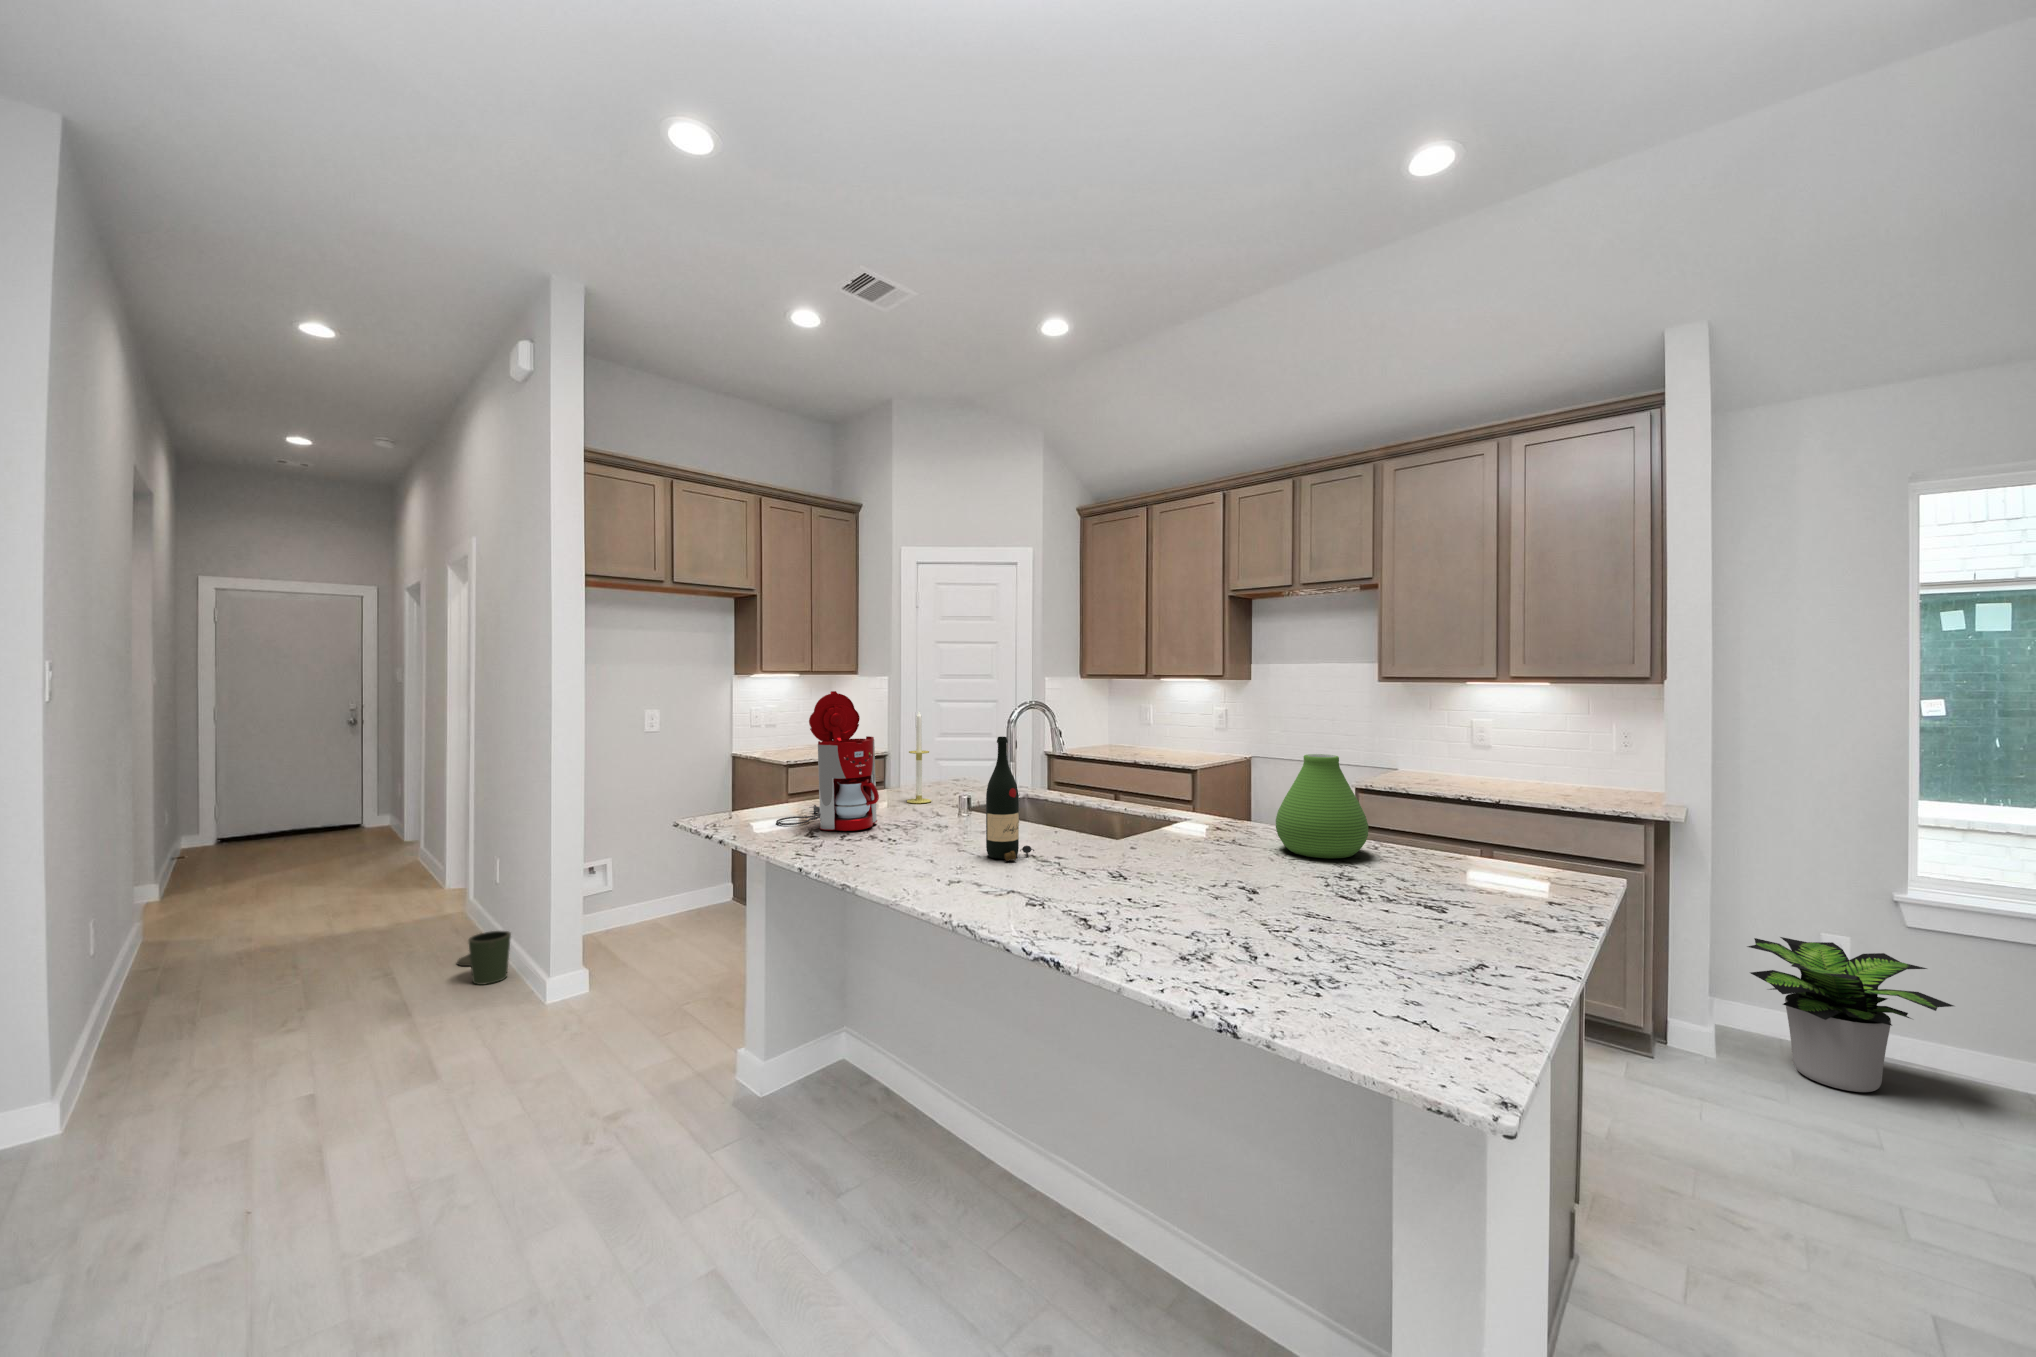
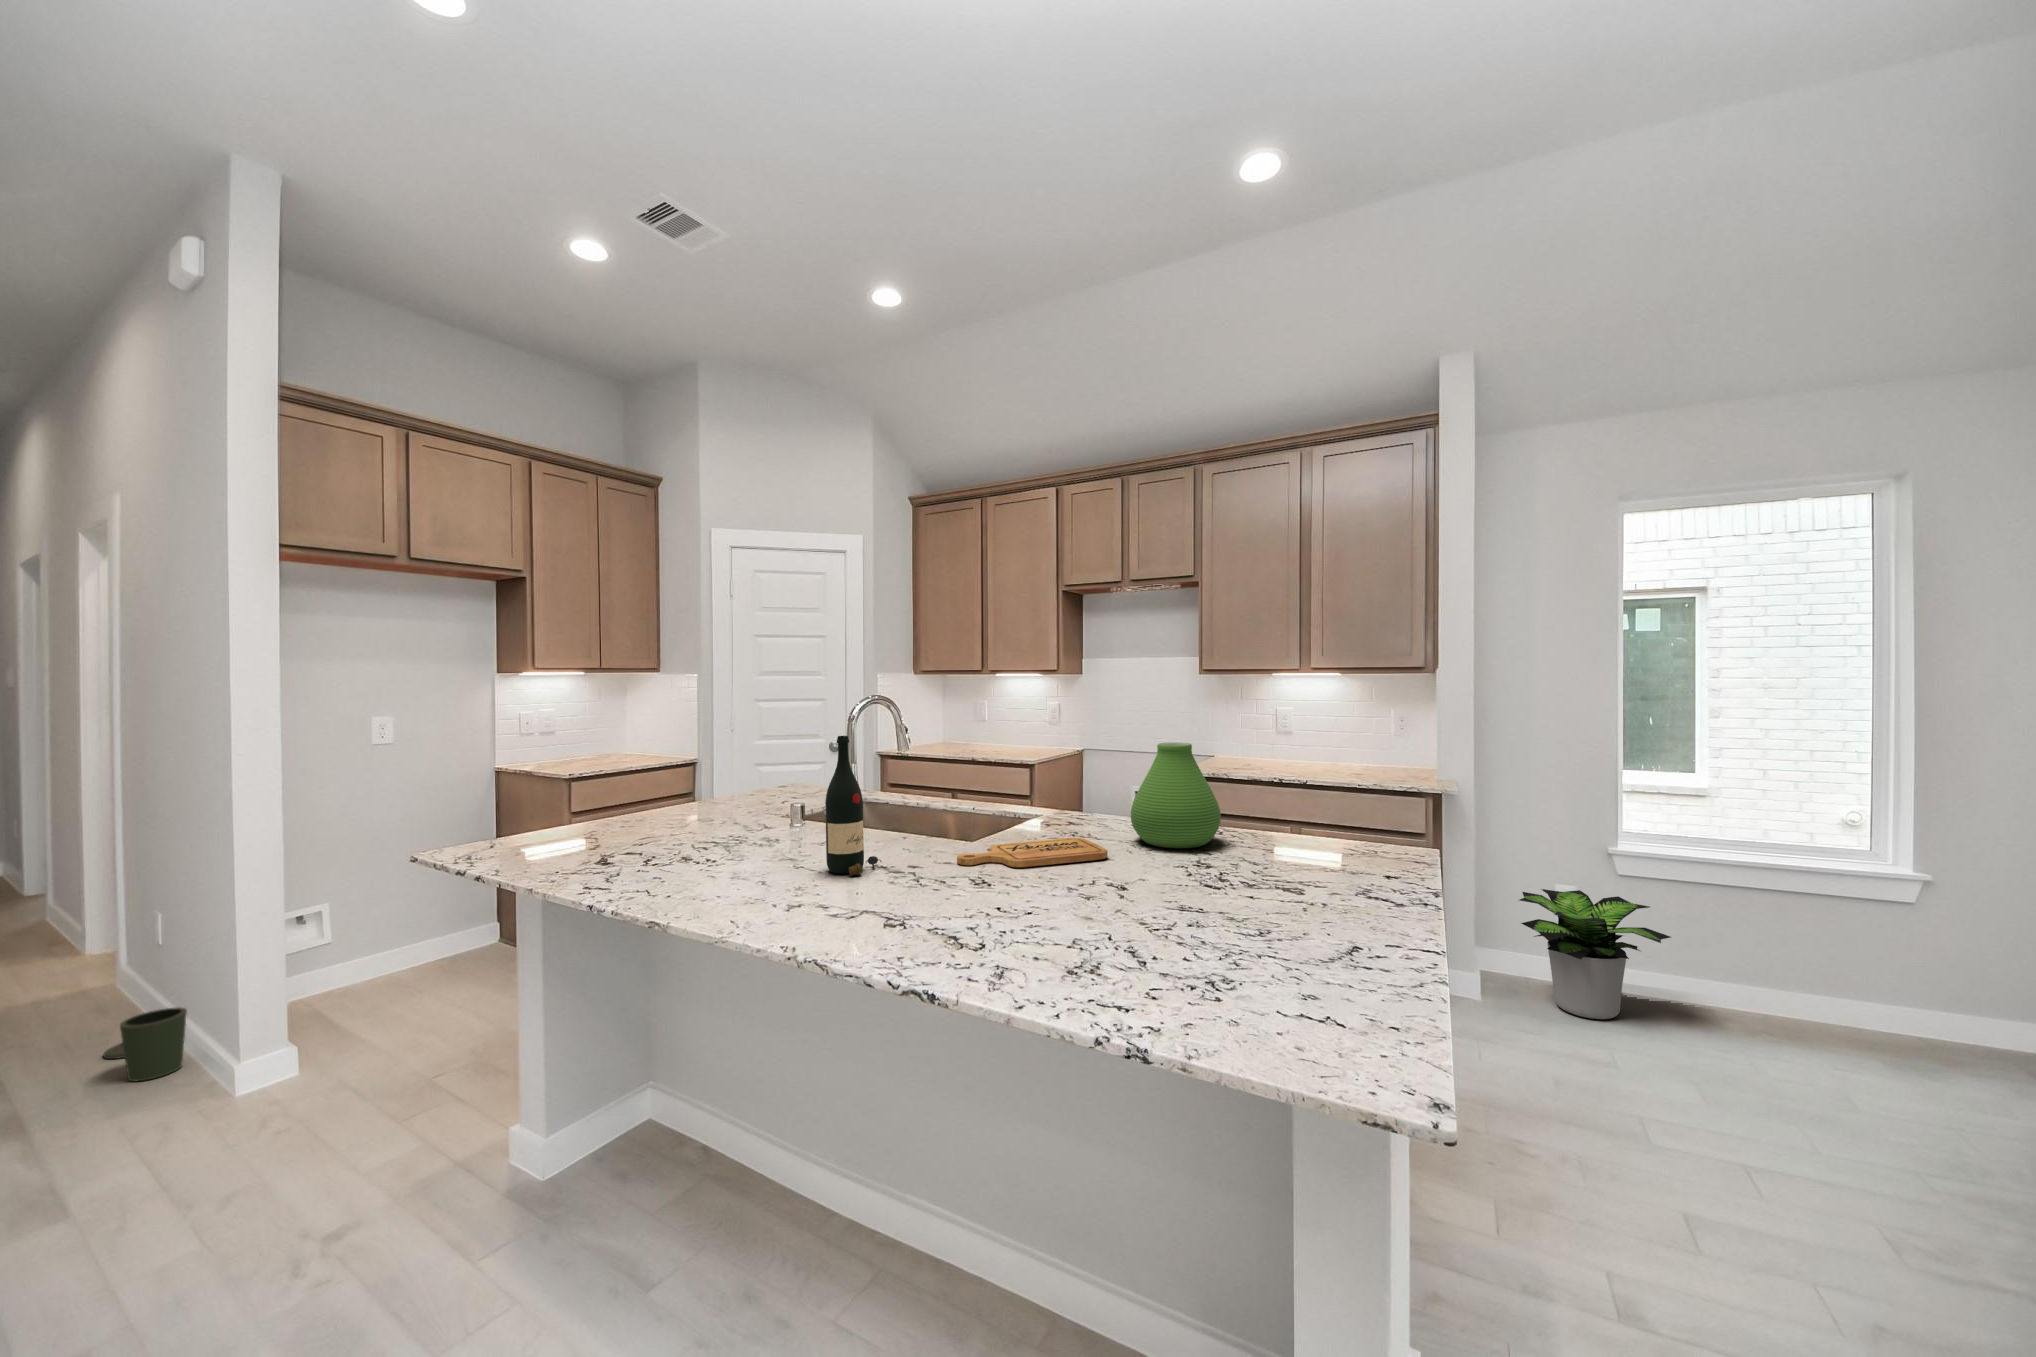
coffee maker: present [776,691,879,831] -> none [562,689,693,853]
candle: present [907,711,931,803] -> none [723,709,752,815]
cutting board: none [1103,841,1247,865] -> present [957,838,1108,867]

